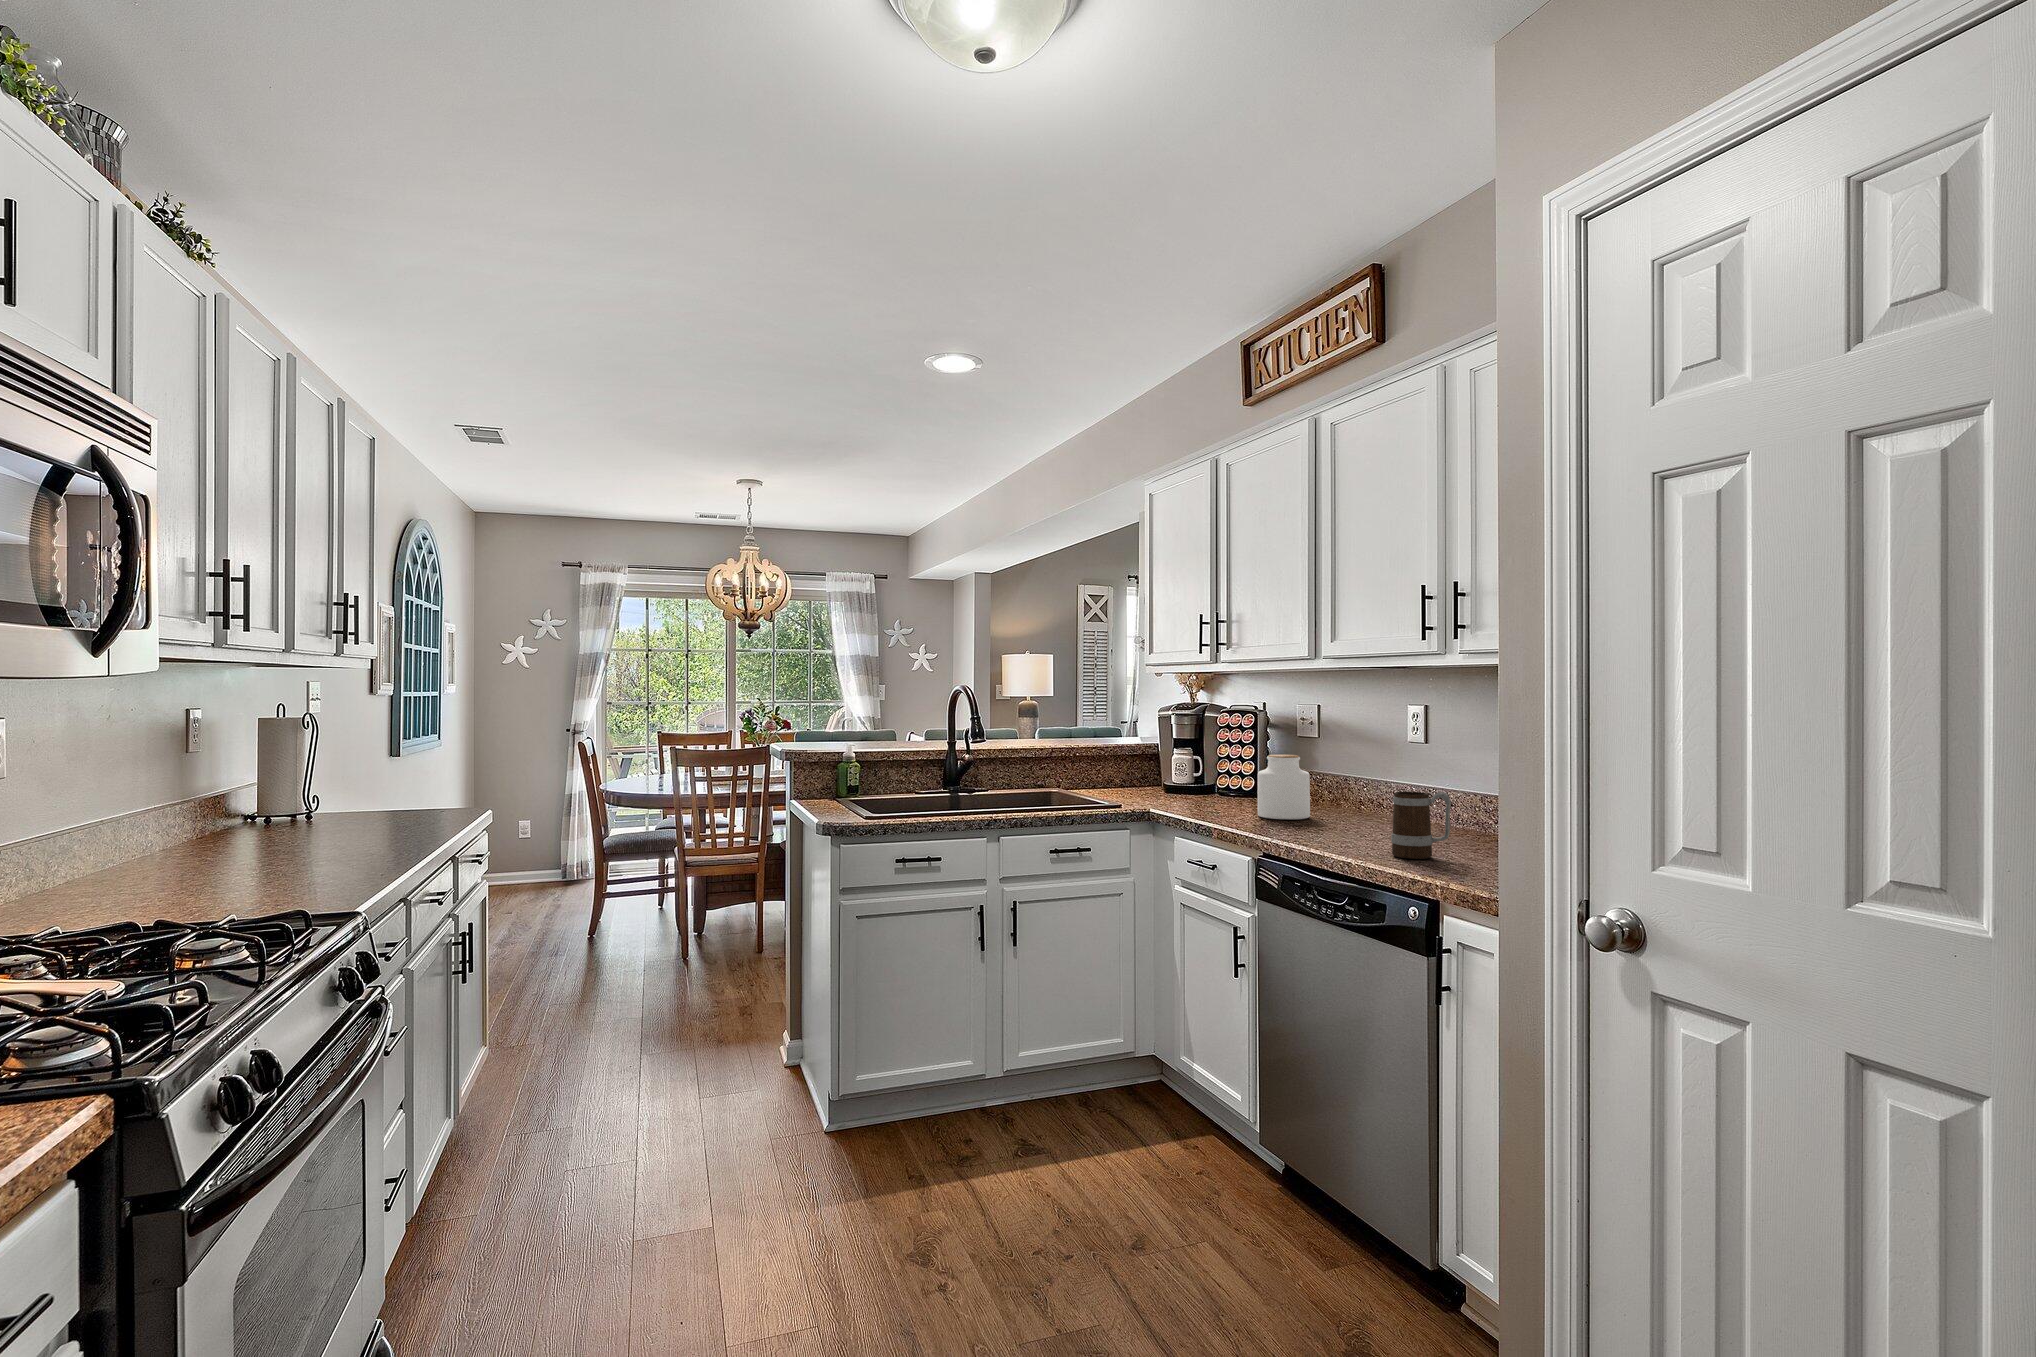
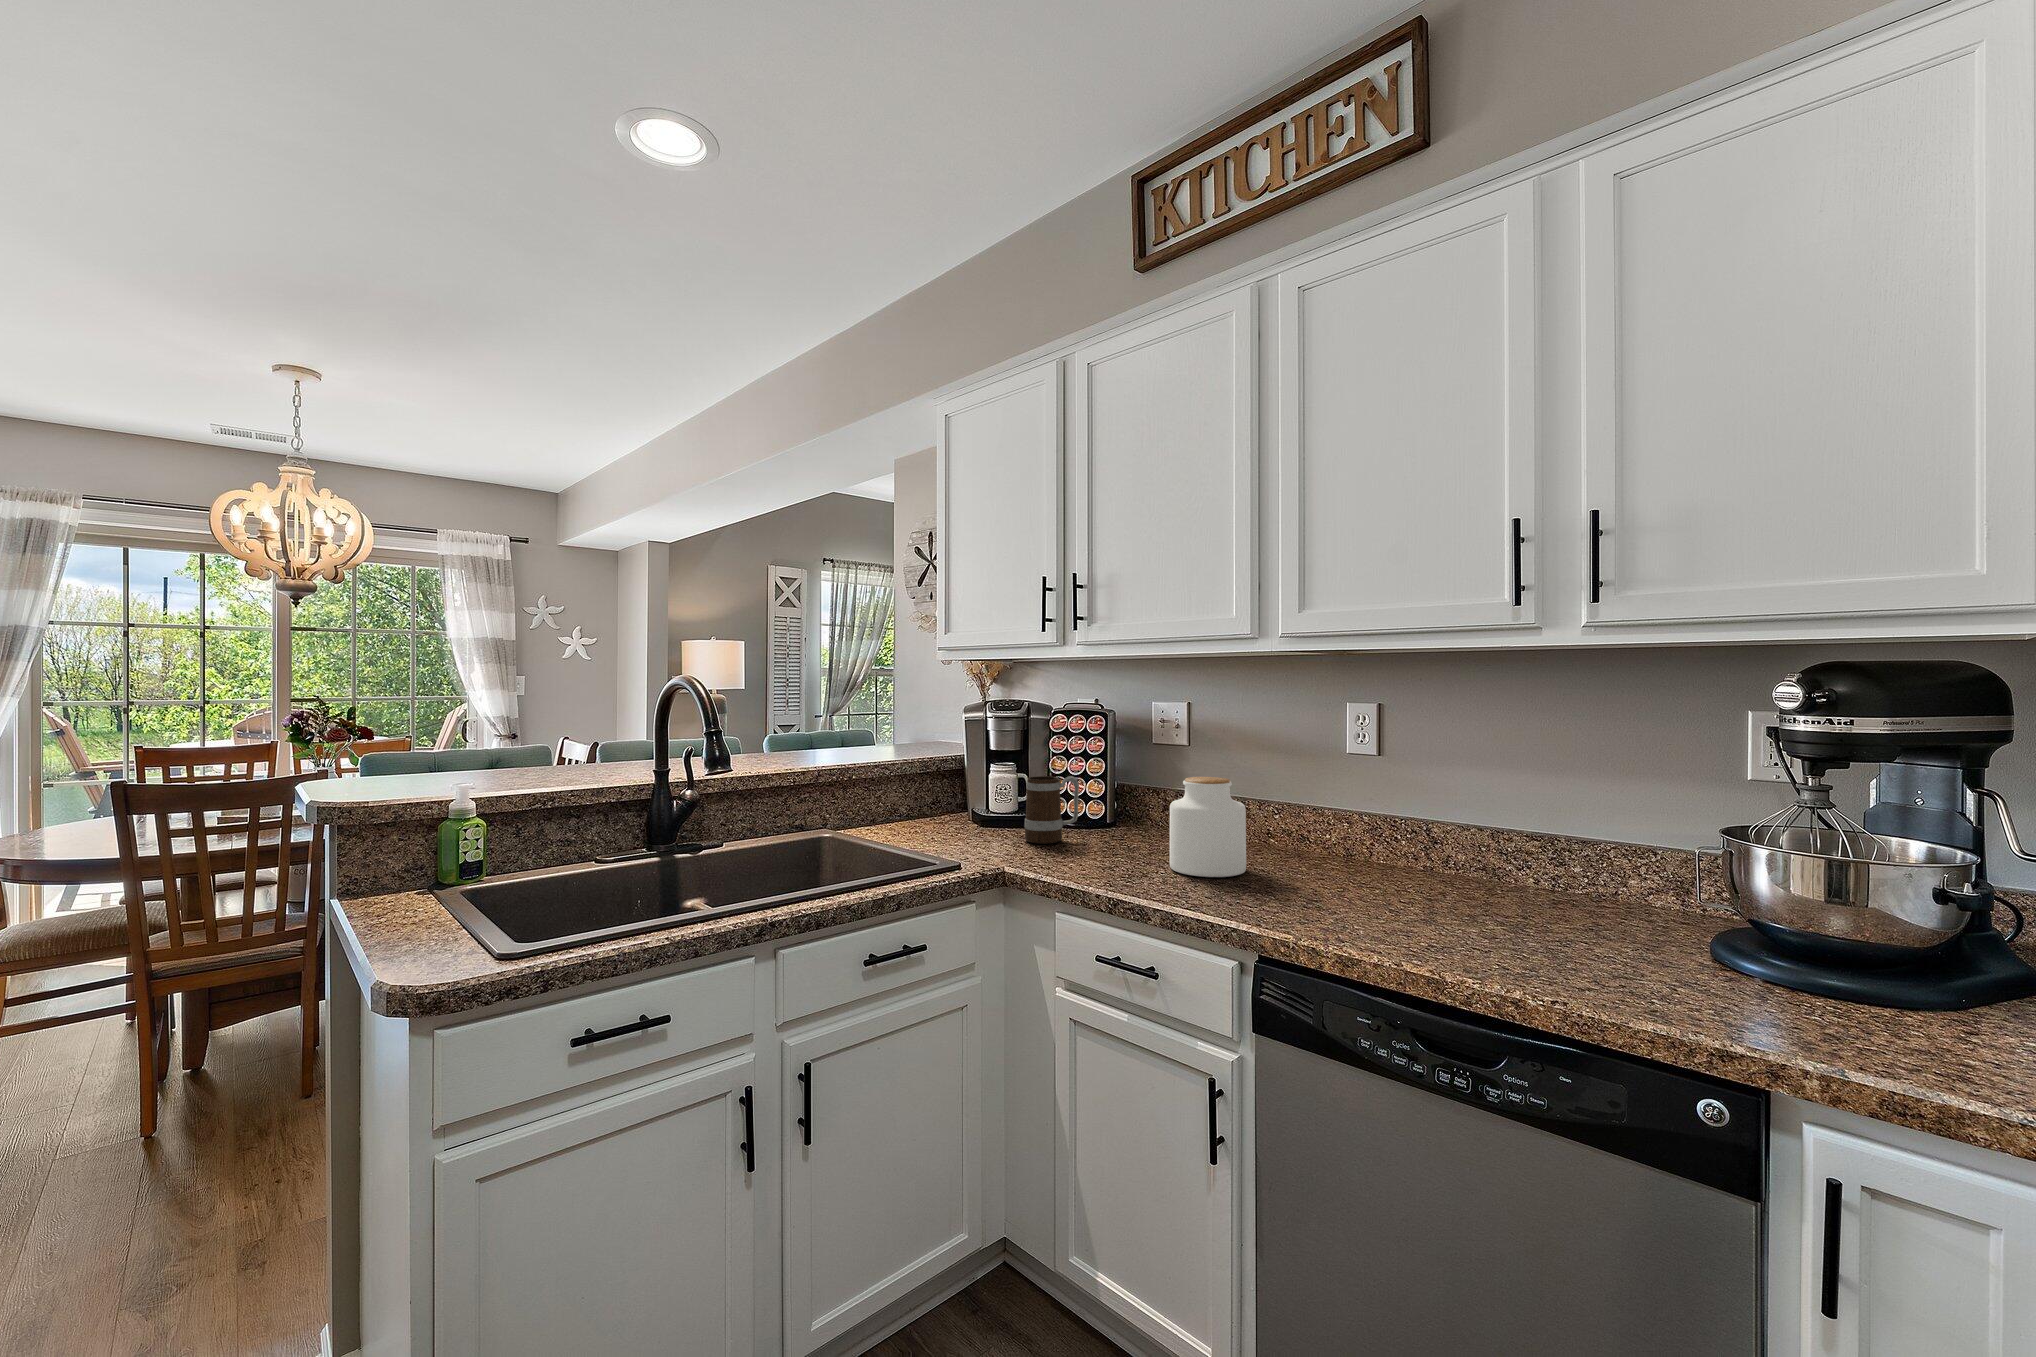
mug: present [1391,792,1451,859] -> present [1024,776,1079,844]

